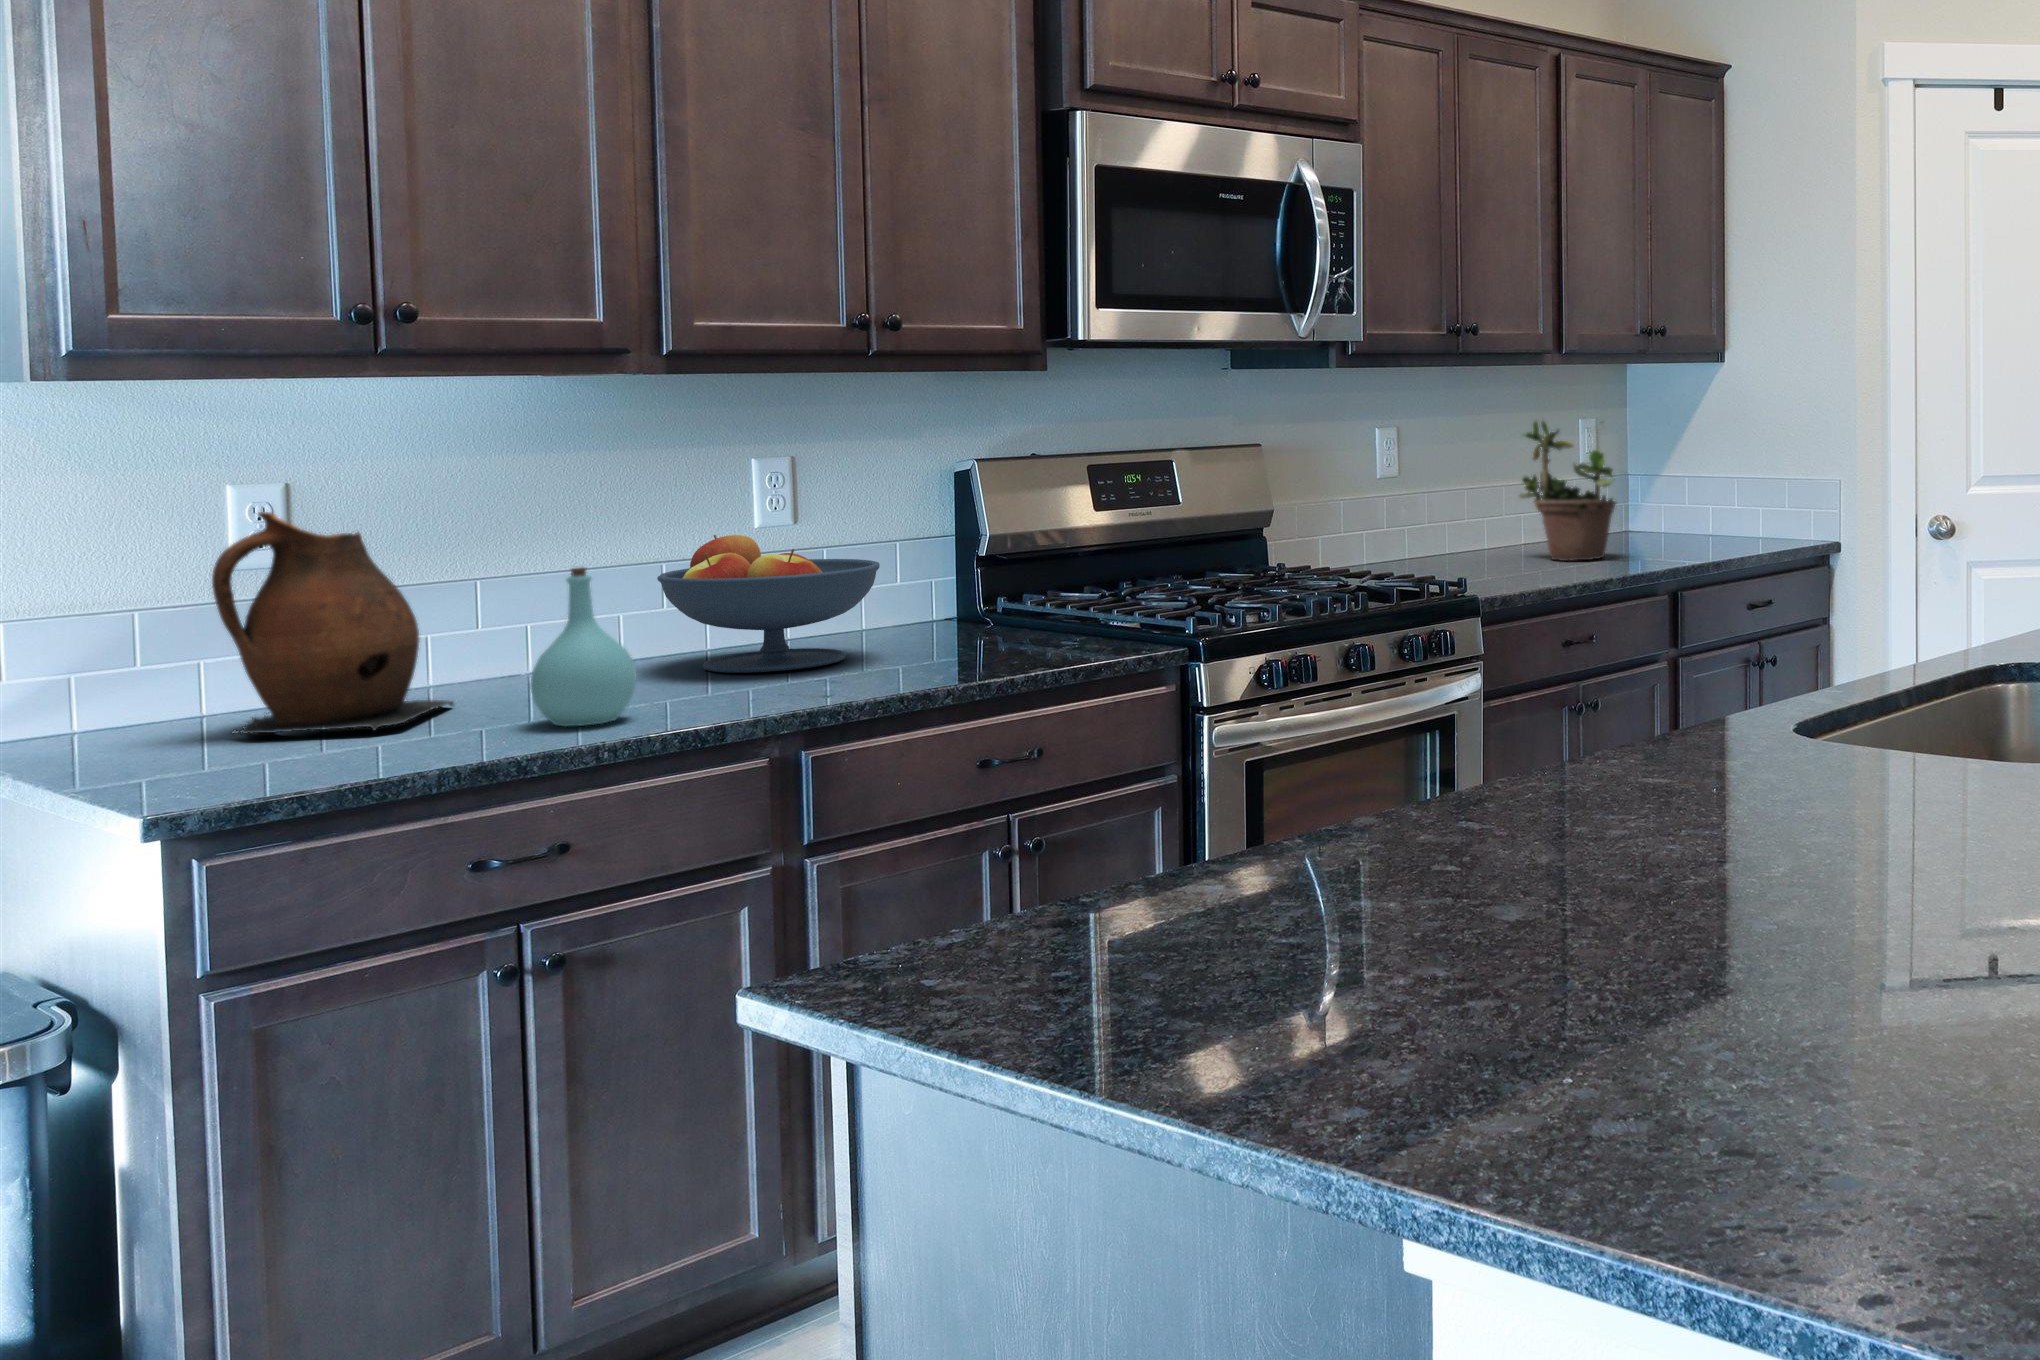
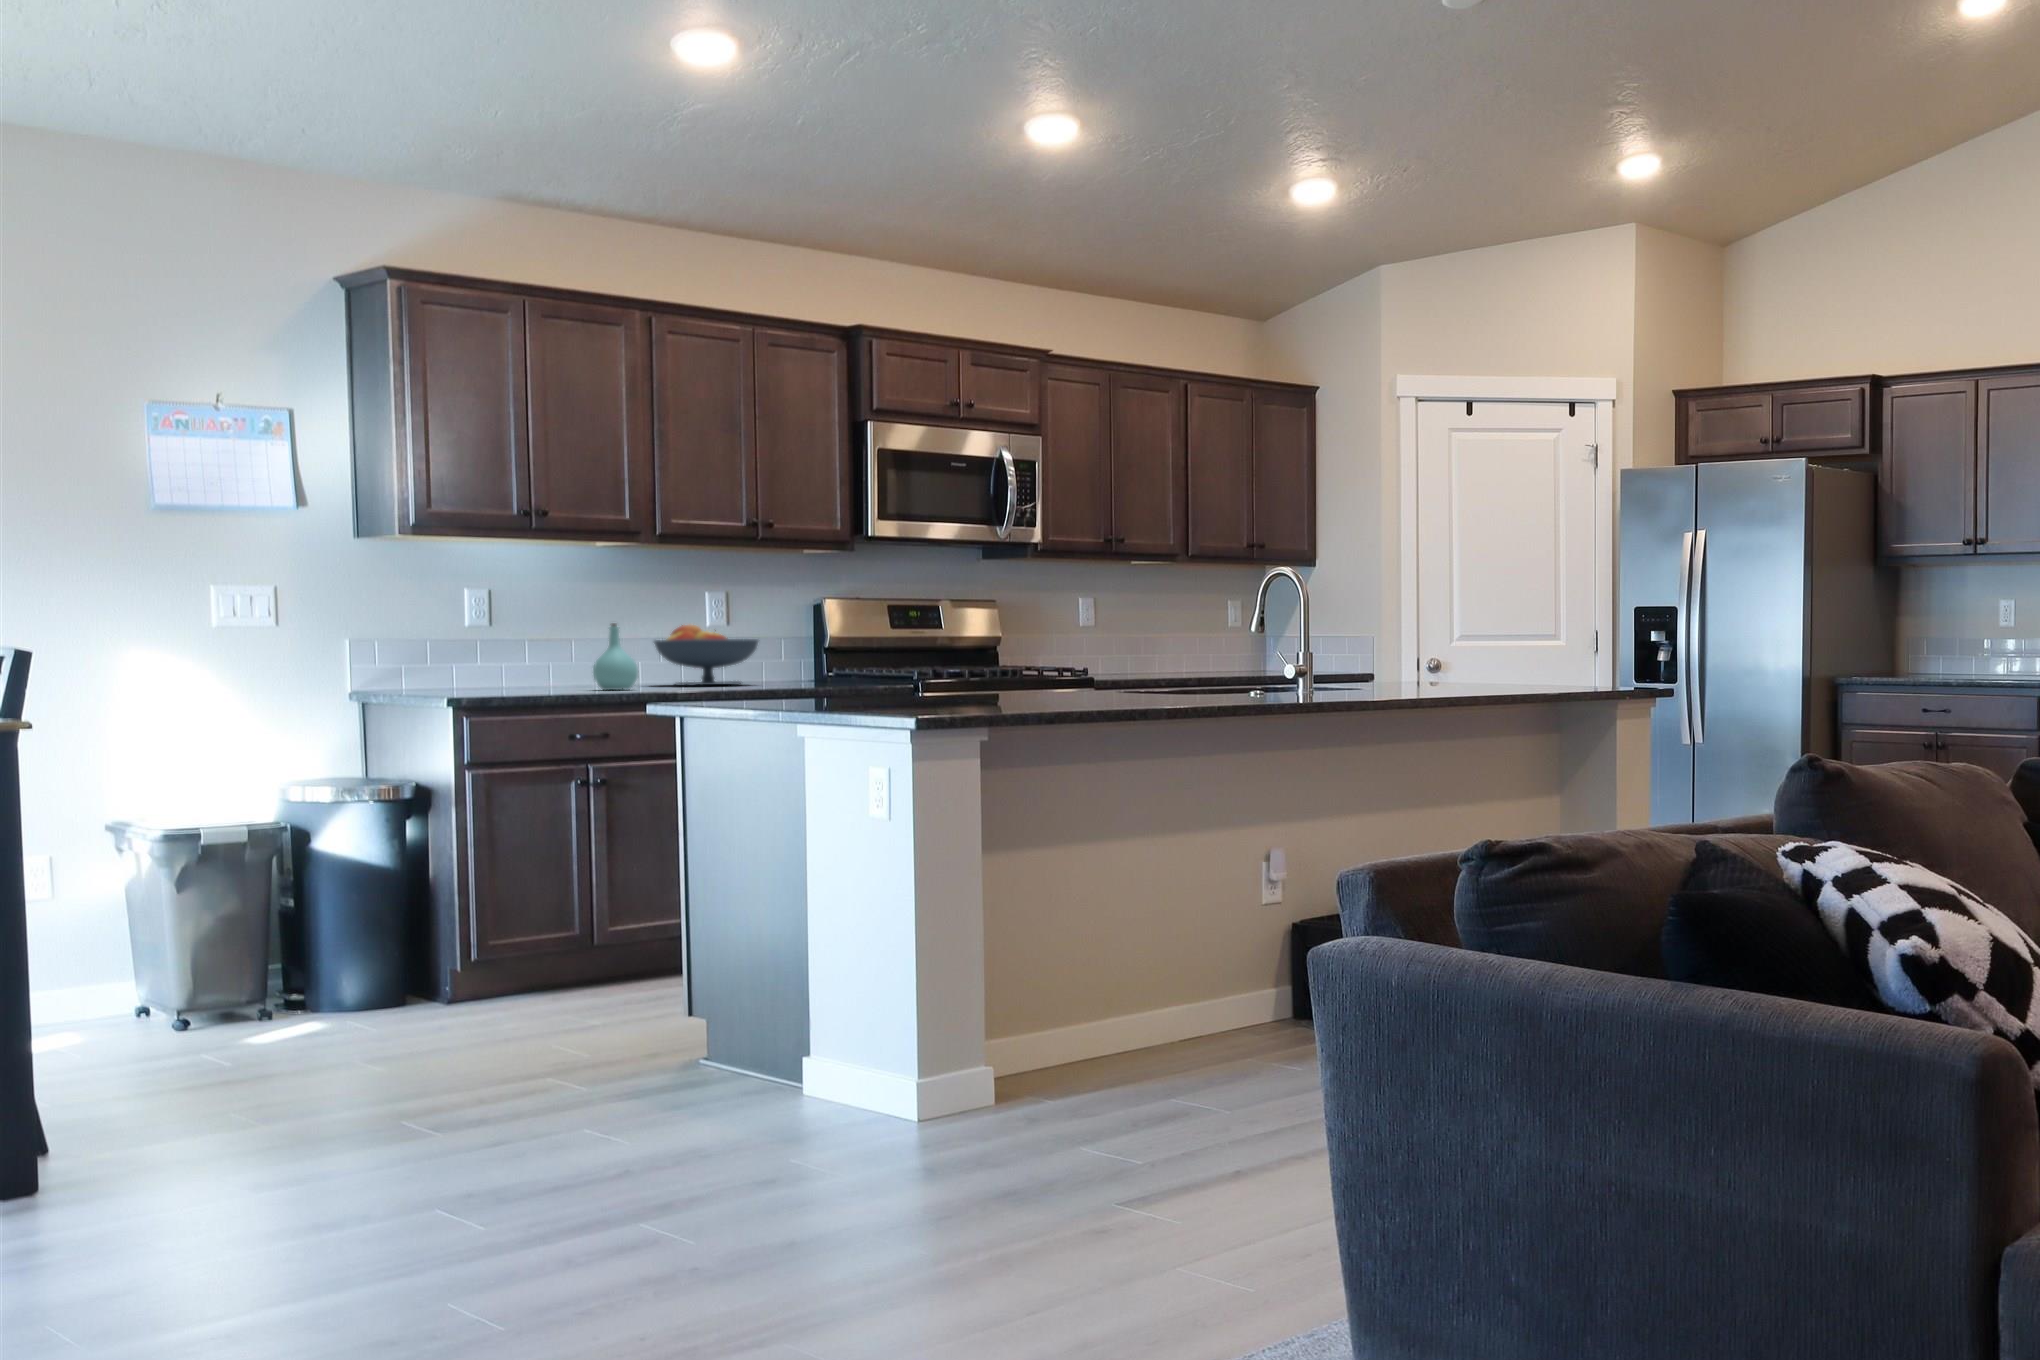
potted plant: present [1519,421,1616,561] -> none [1161,588,1217,676]
ceramic pitcher: present [212,512,454,734] -> none [463,596,561,689]

